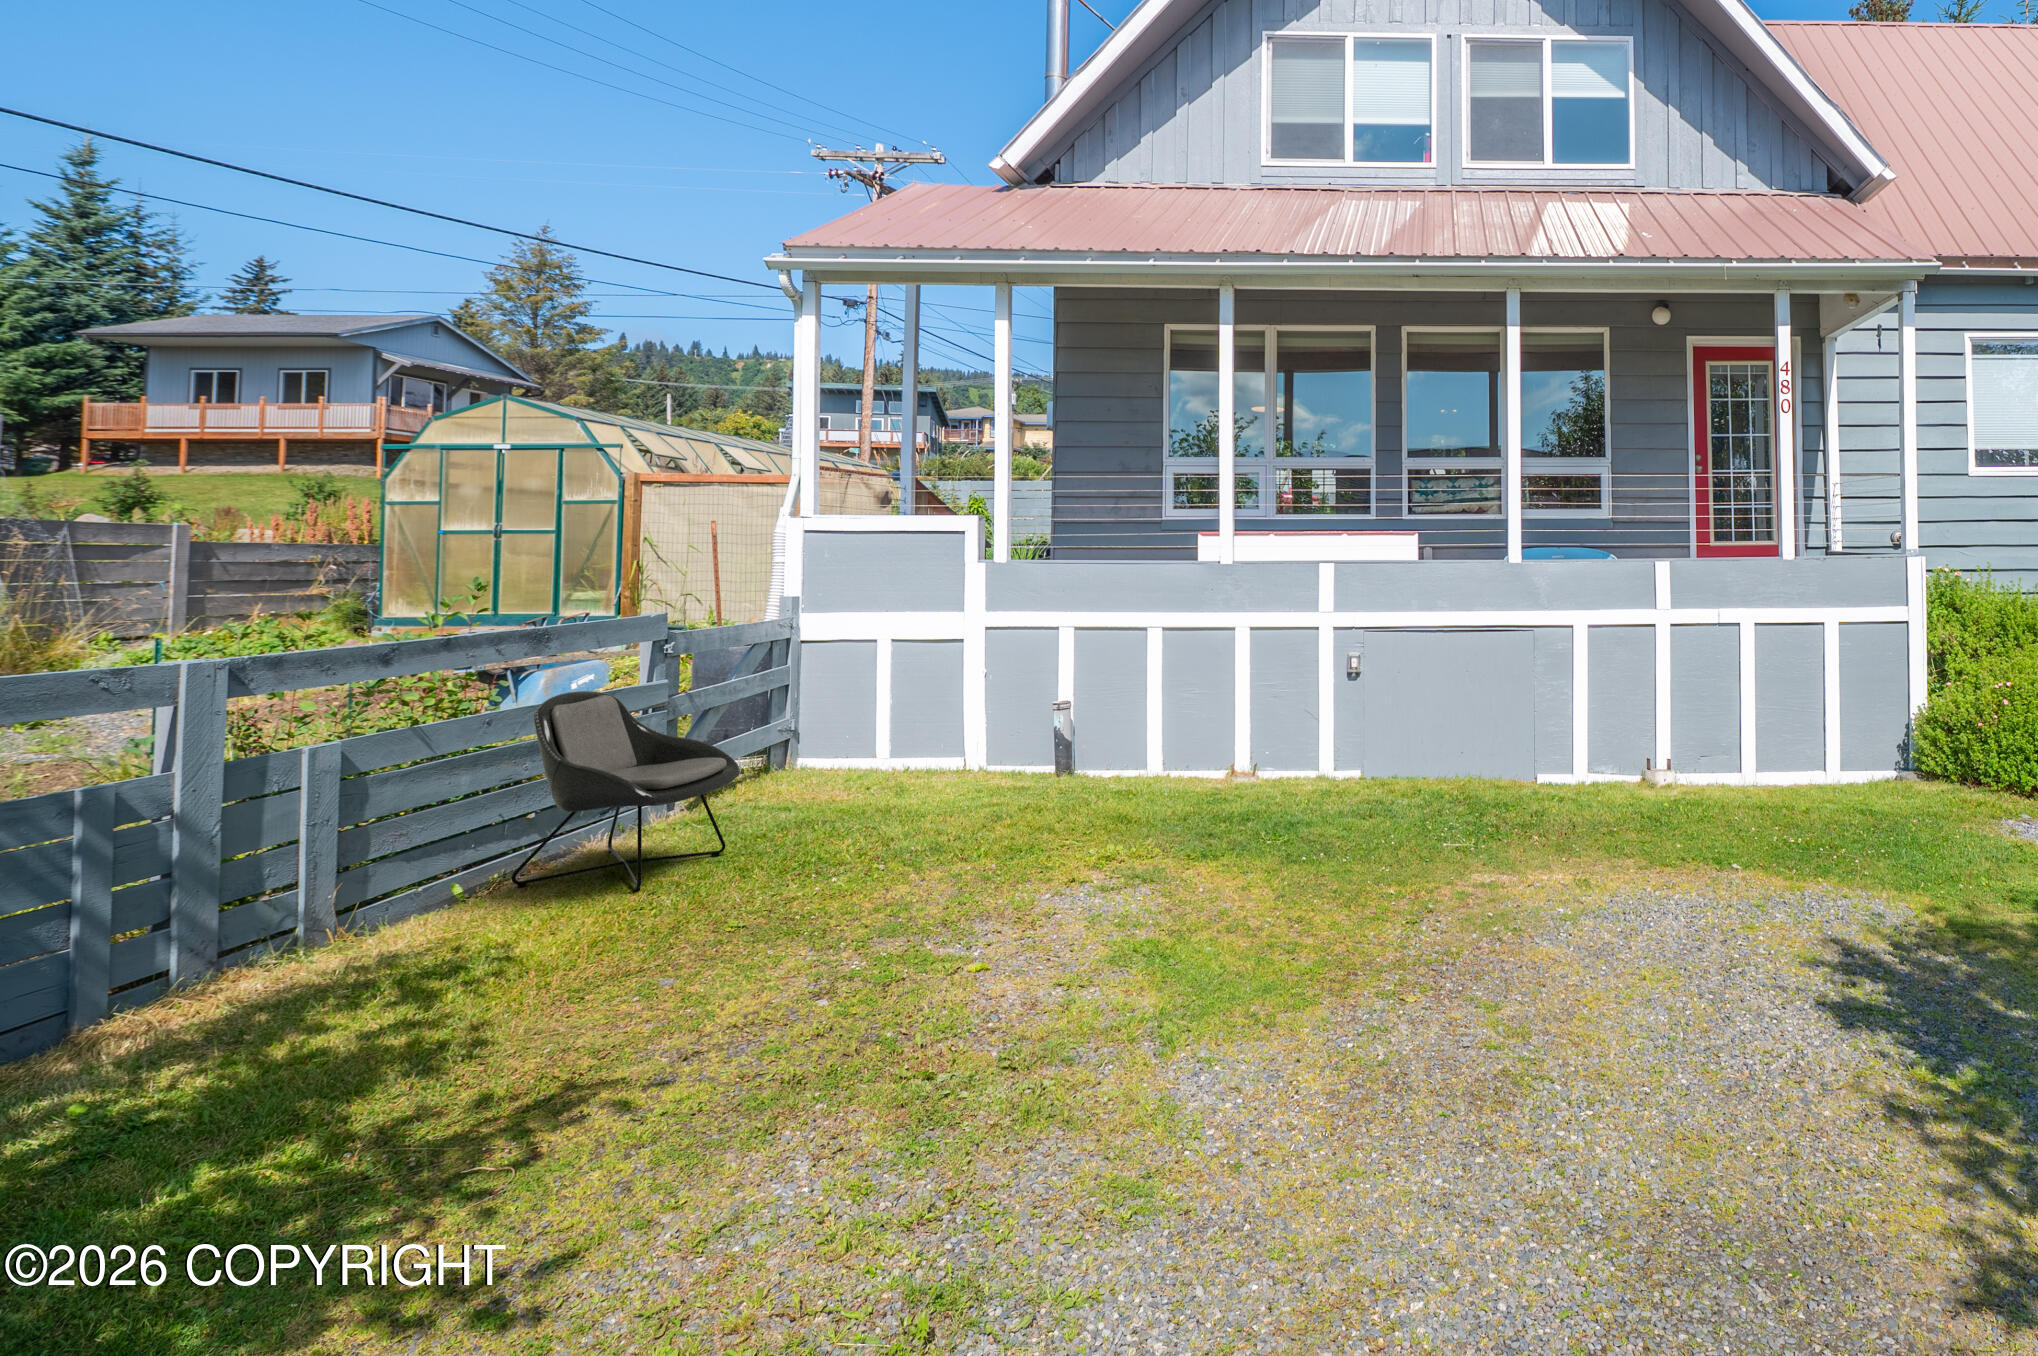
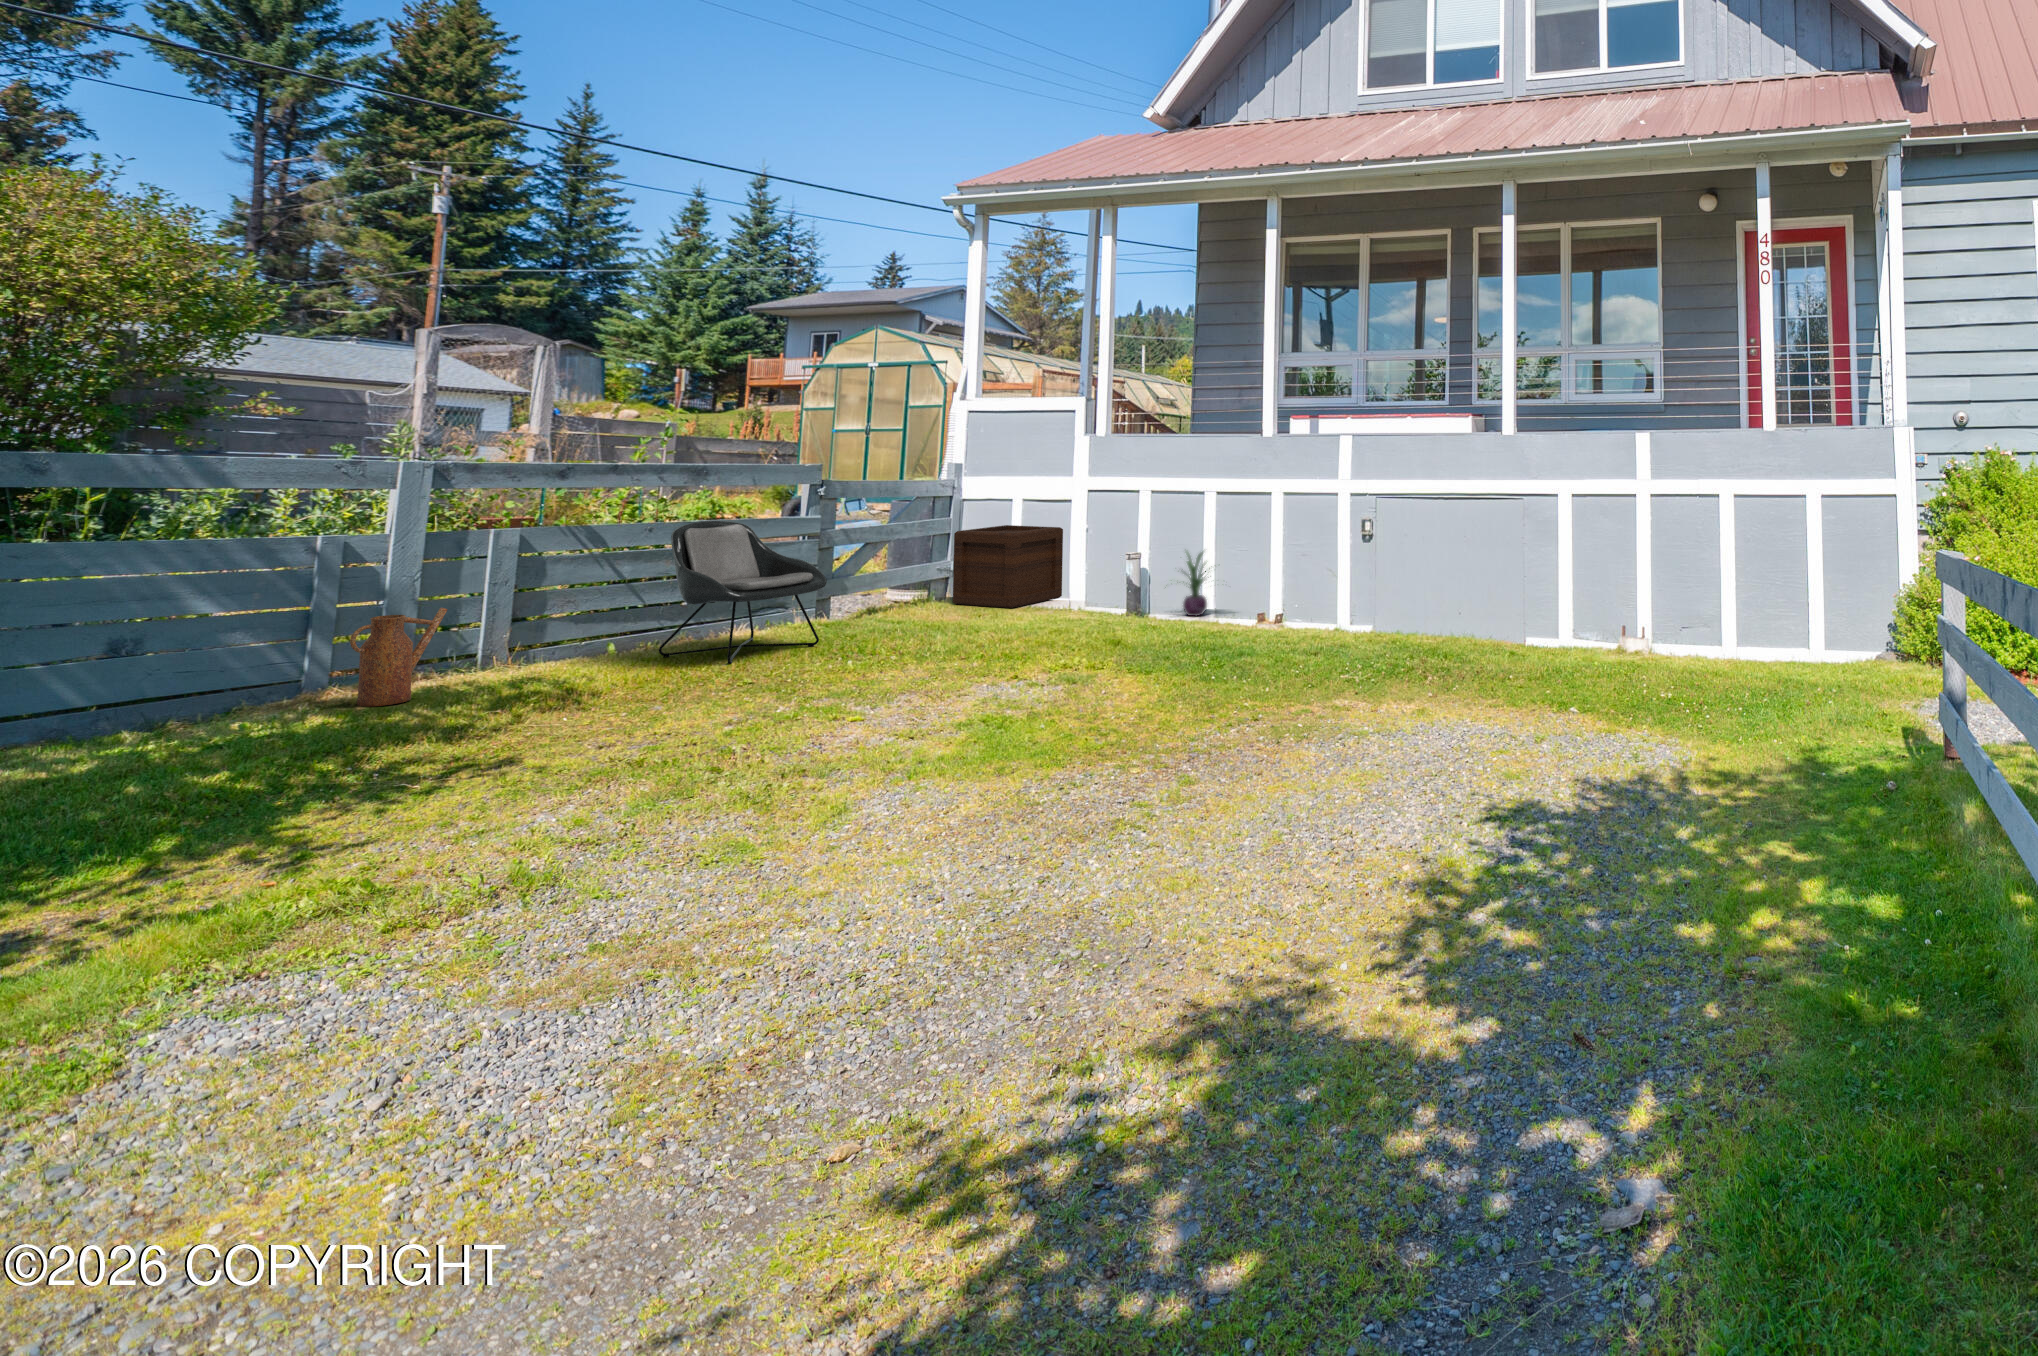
wooden crate: none [814,673,952,782] -> present [953,525,1063,608]
decorative plant: none [1110,700,1200,782] -> present [1183,552,1210,616]
watering can: none [172,849,297,1010] -> present [350,608,447,707]

